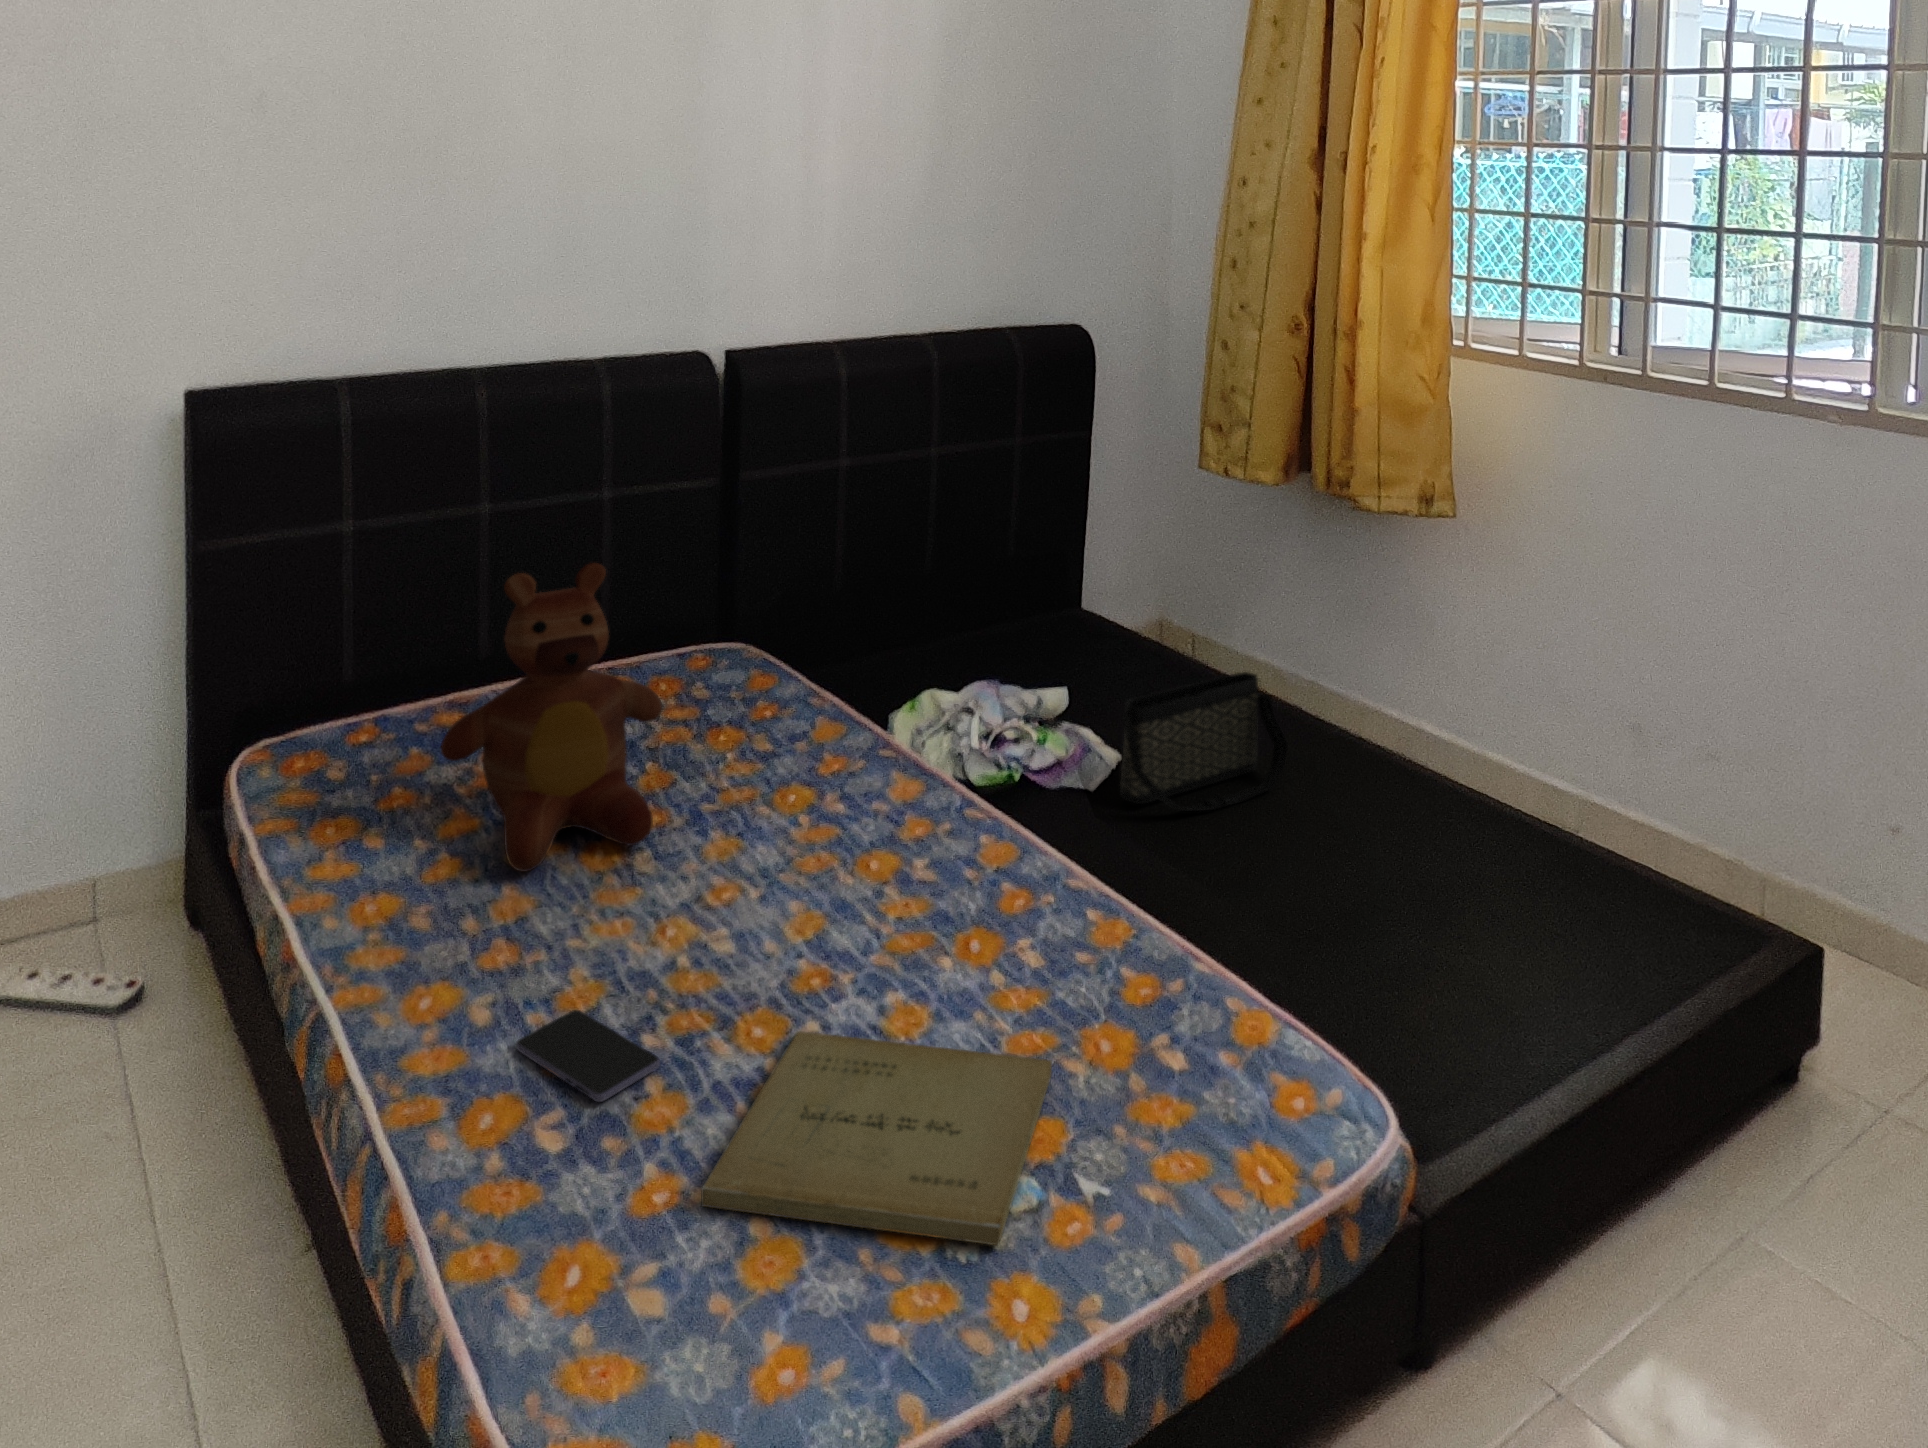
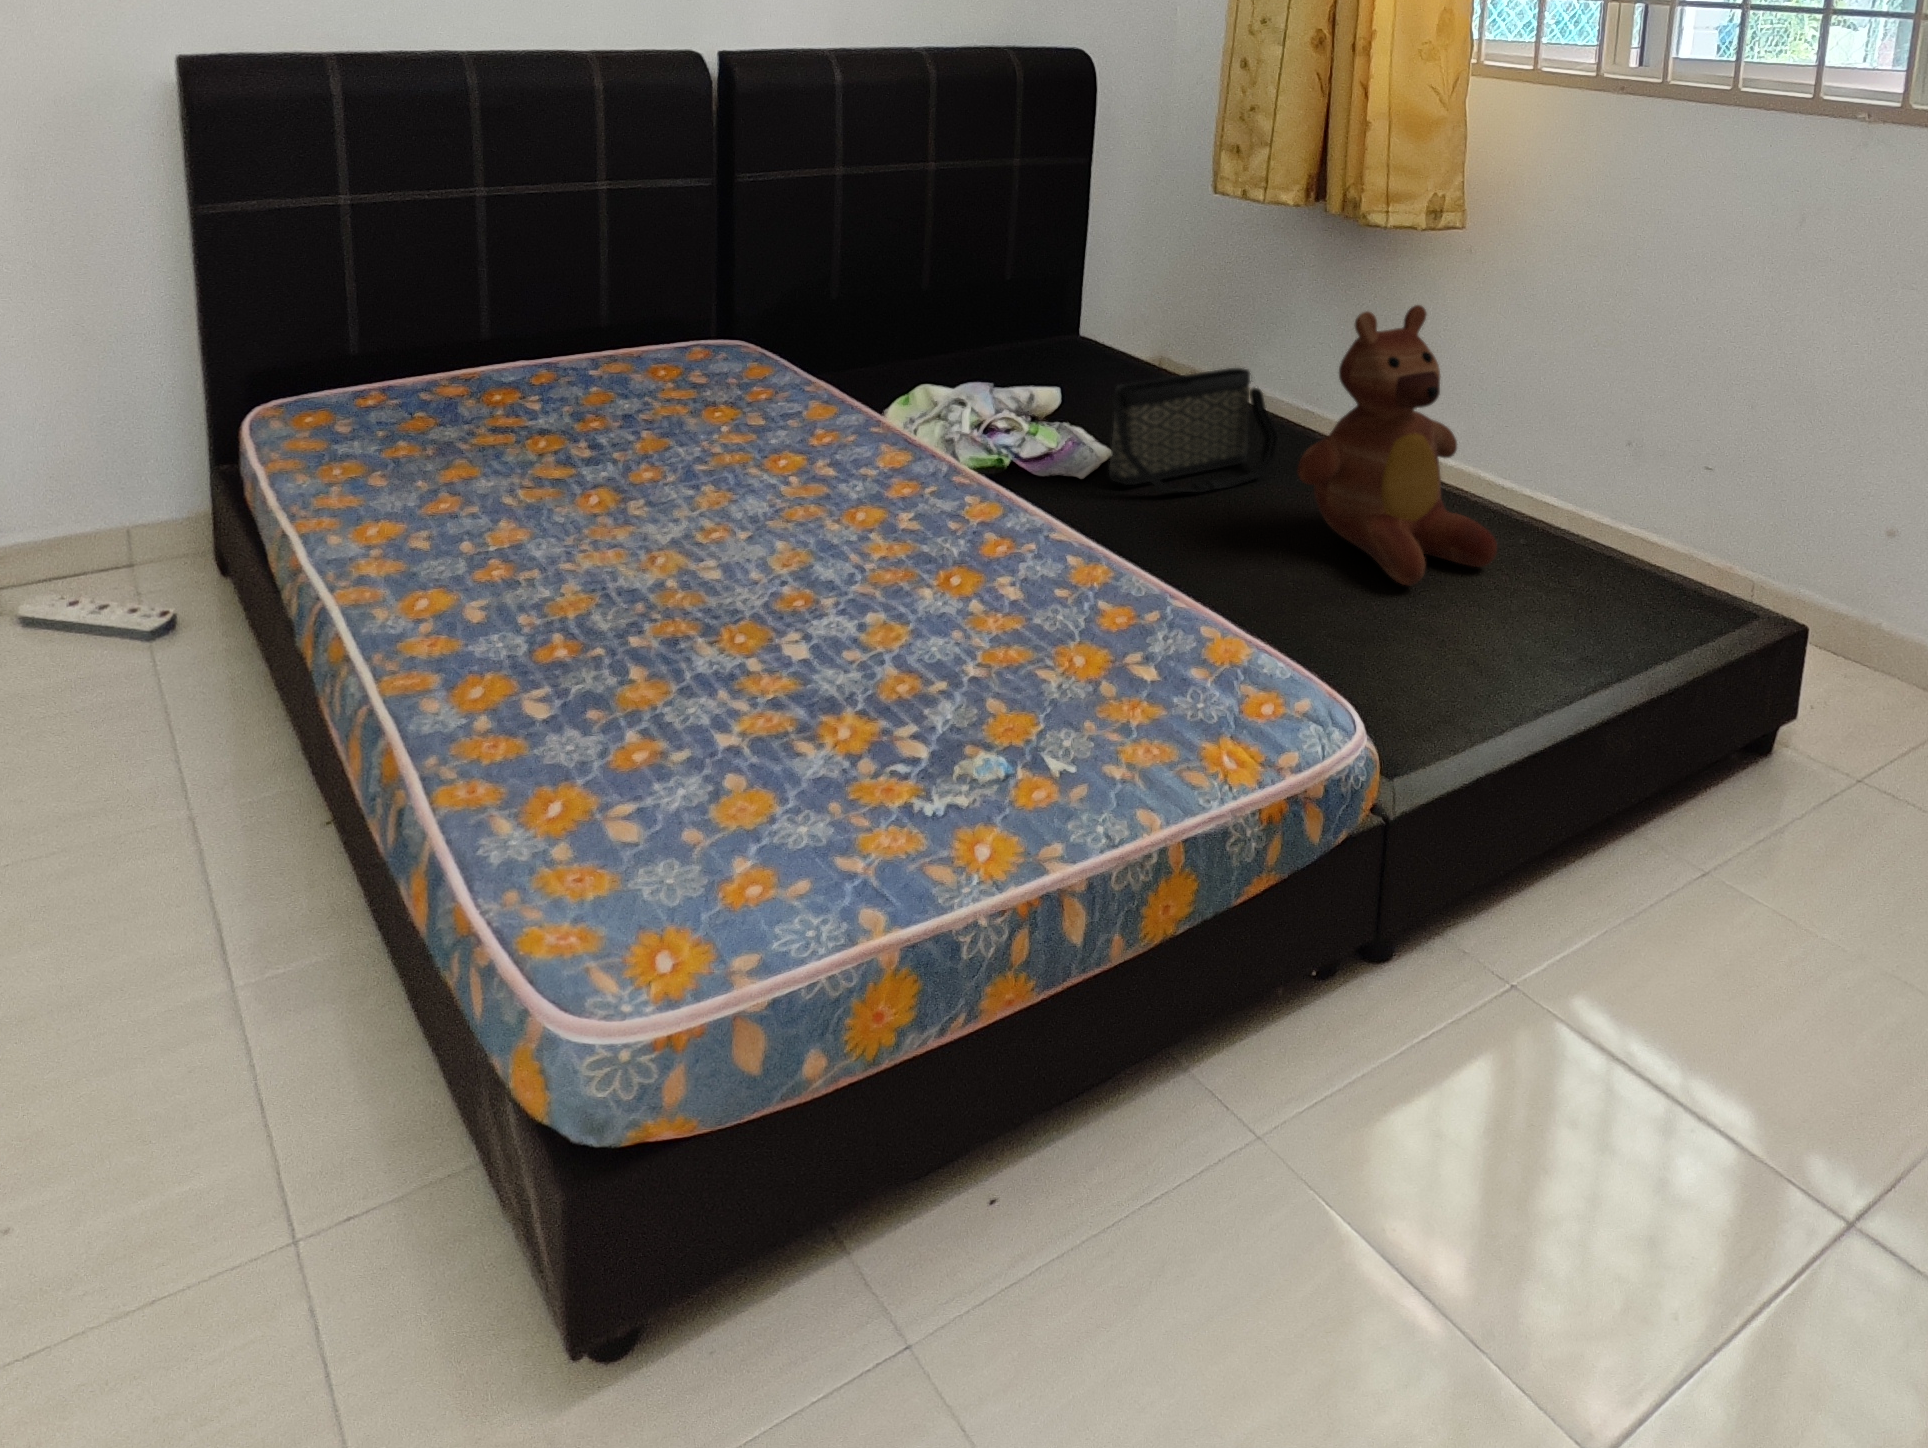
teddy bear: present [441,563,662,872] -> present [1297,305,1497,586]
smartphone: present [516,1010,660,1102] -> none [506,612,644,683]
book: present [701,1031,1052,1245] -> none [678,635,1025,807]

